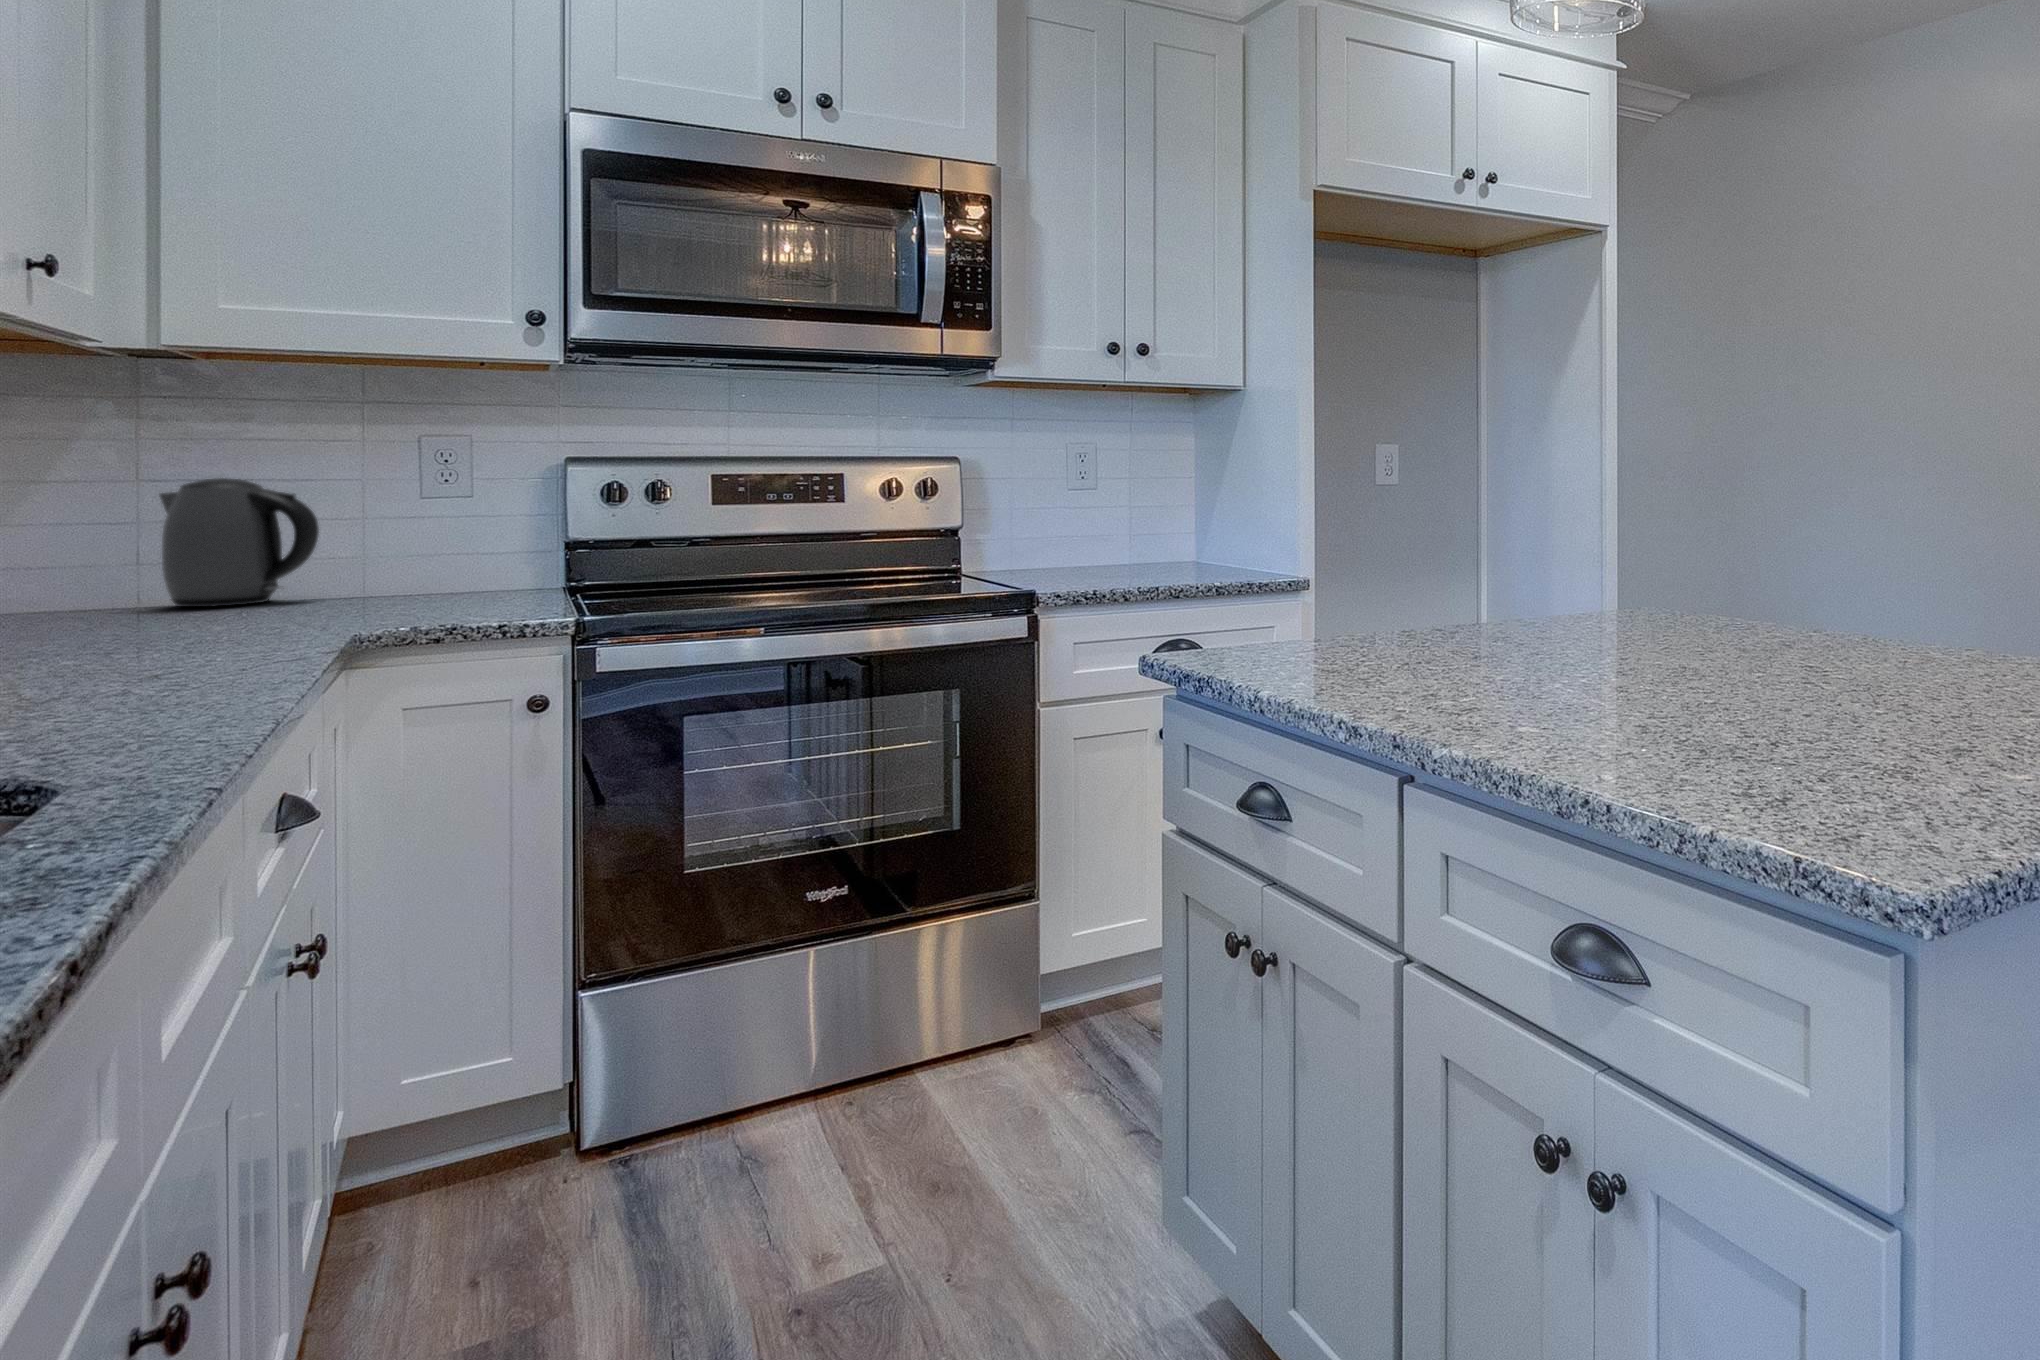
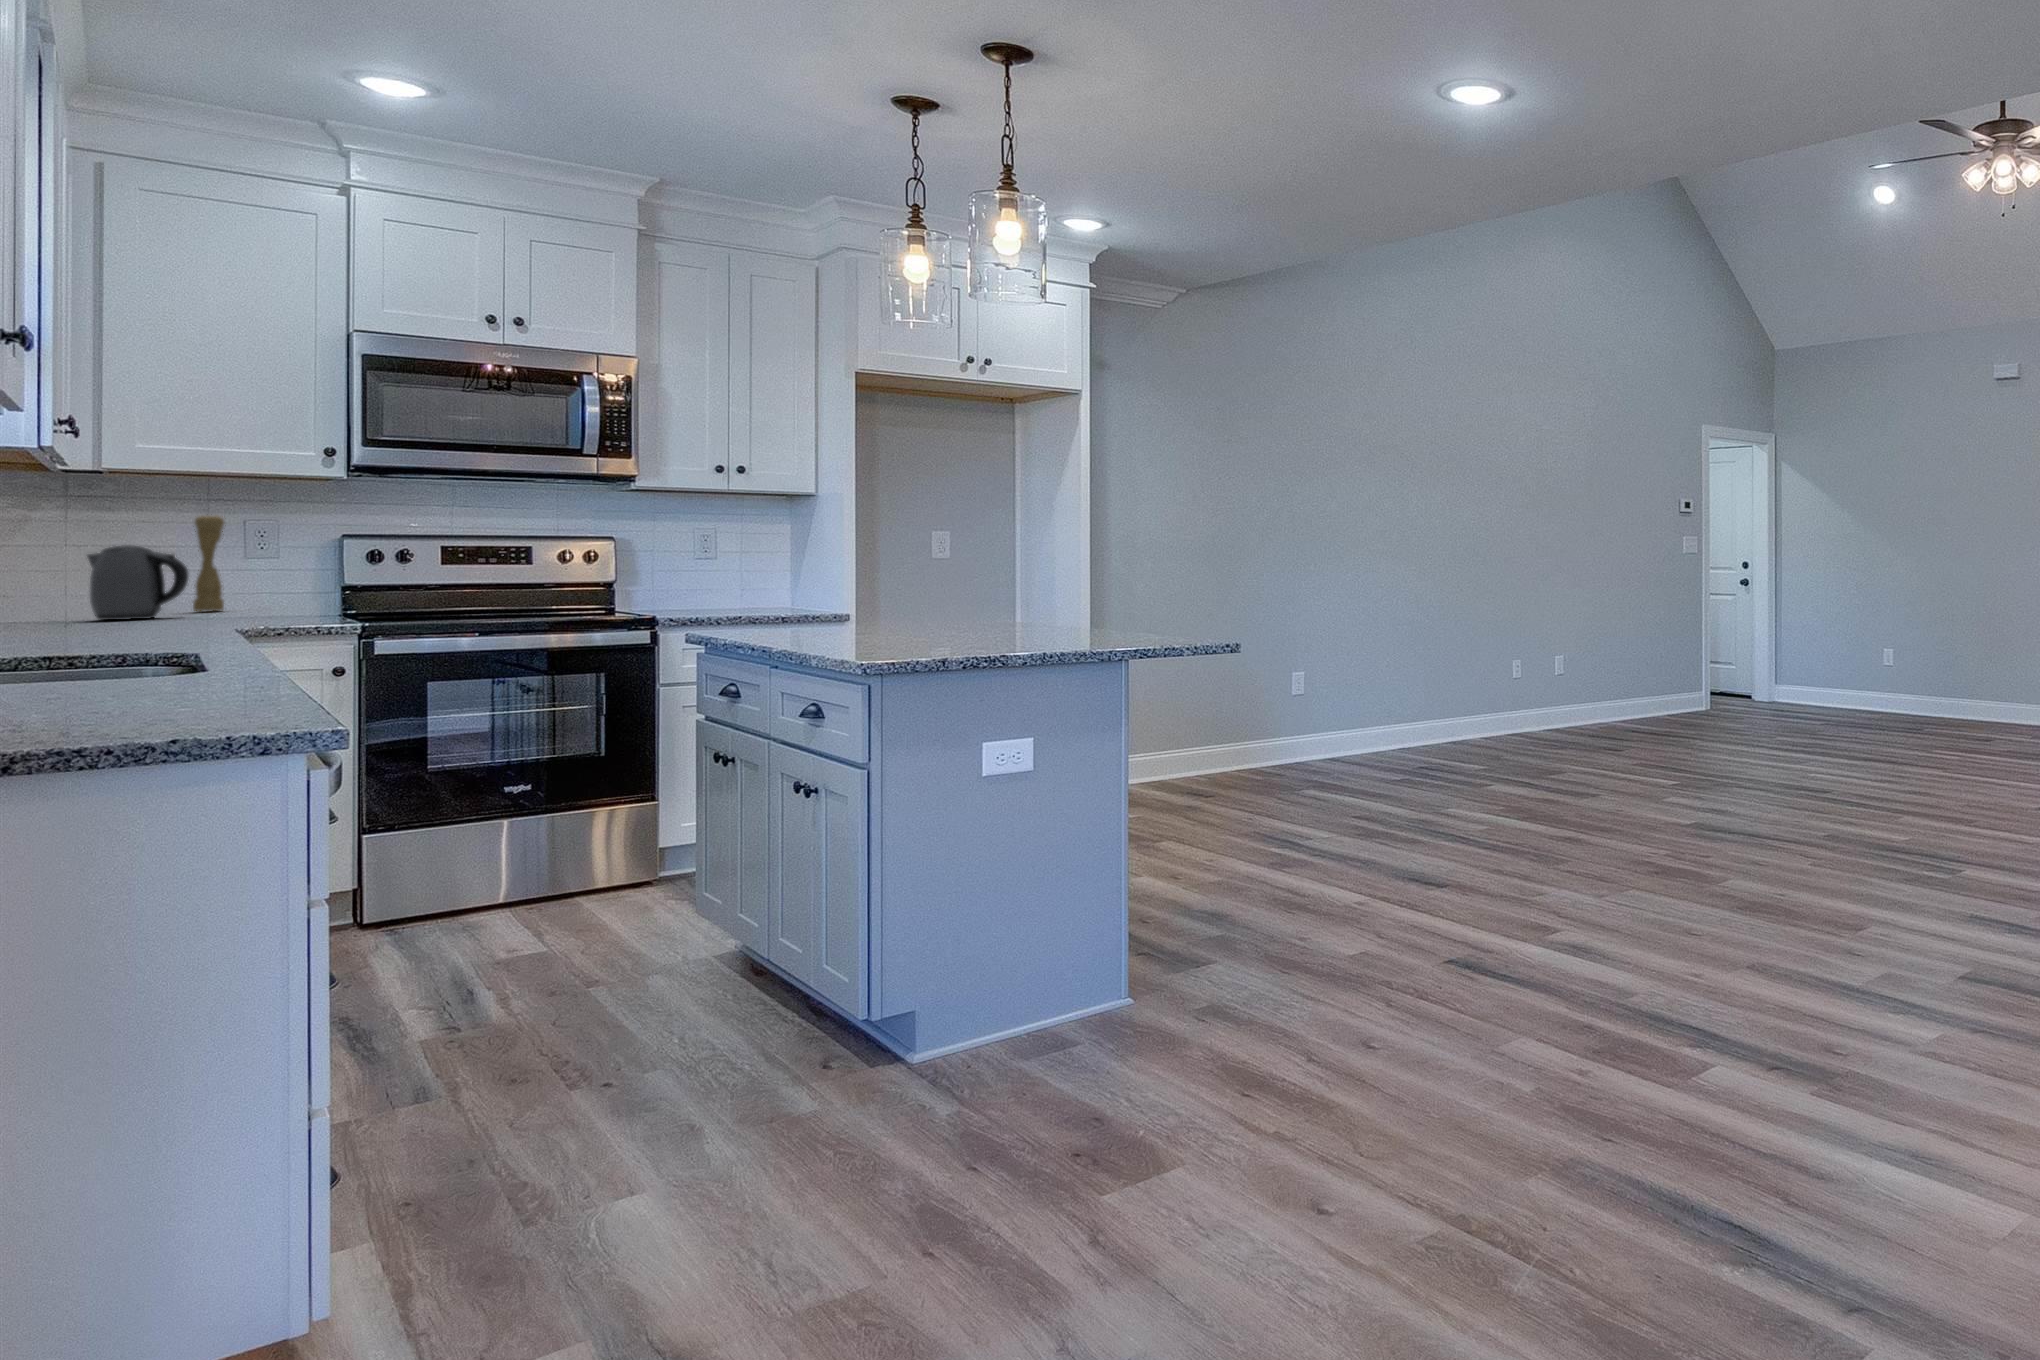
pepper mill: none [343,424,394,584] -> present [193,515,224,612]

